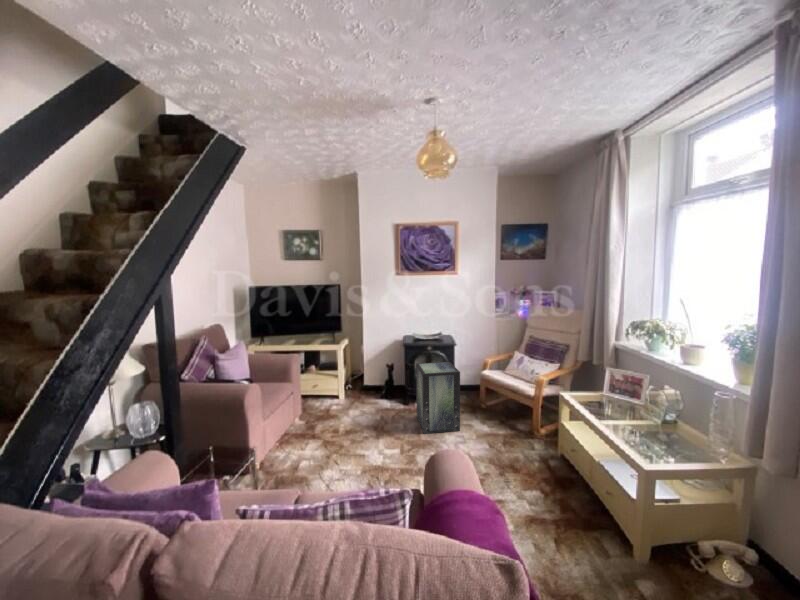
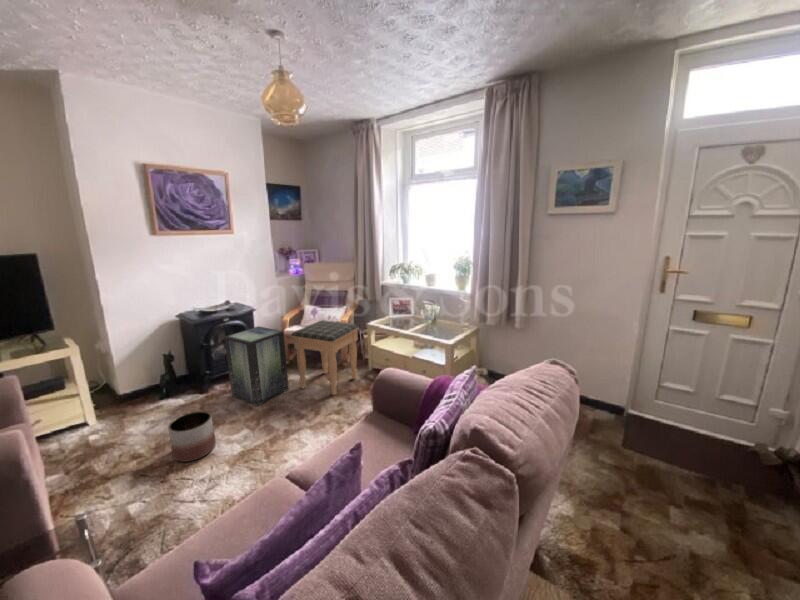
footstool: none [466,371,541,457] -> present [291,320,359,395]
planter: none [344,416,374,454] -> present [168,411,216,462]

